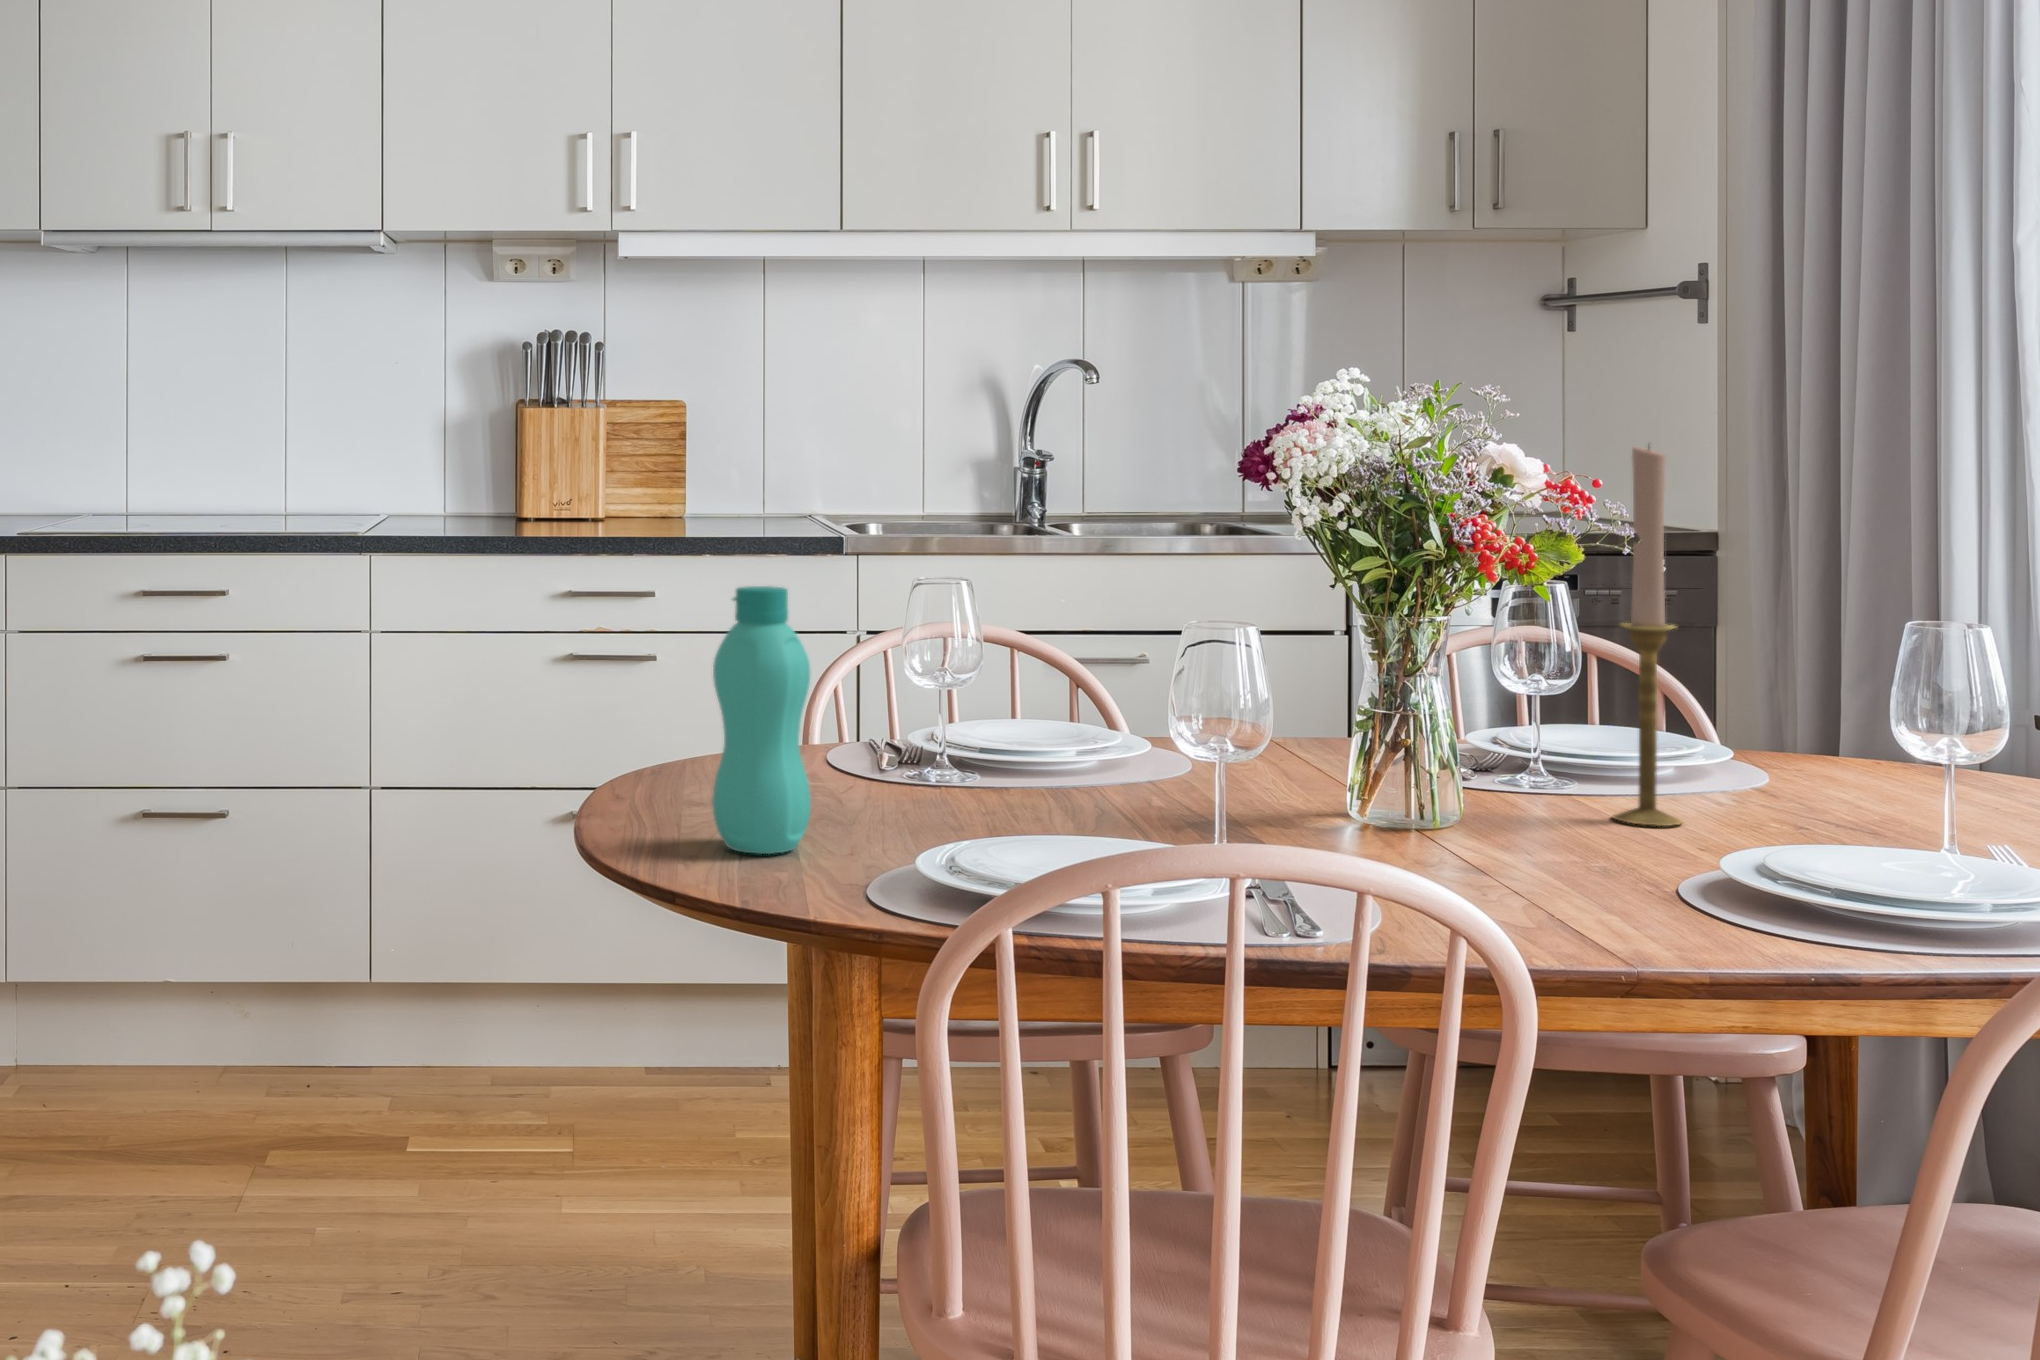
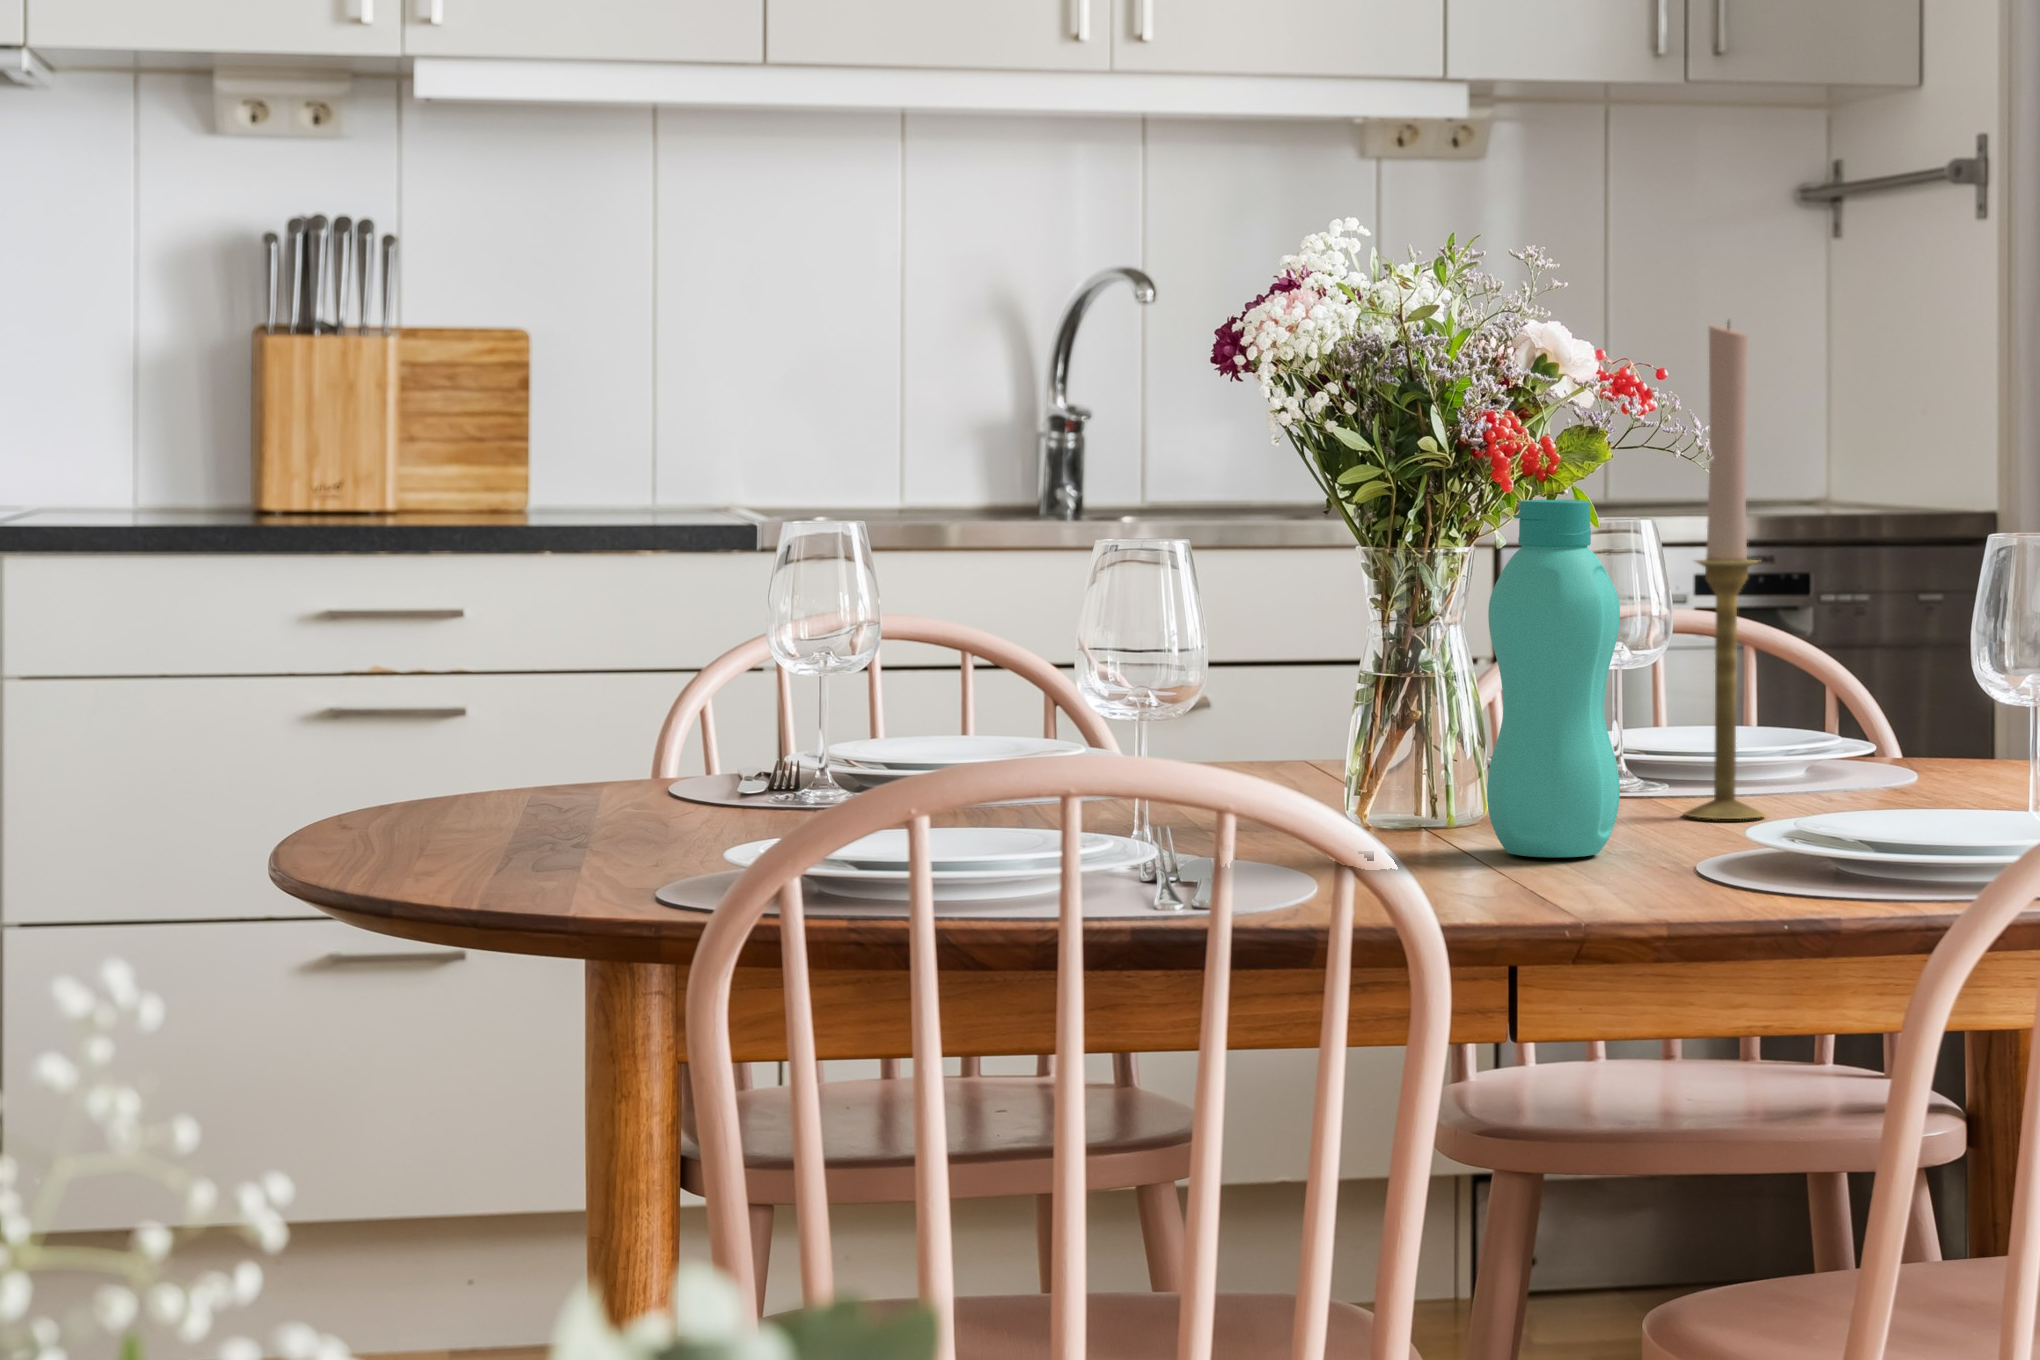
bottle: present [712,586,811,854] -> present [1487,500,1620,857]

